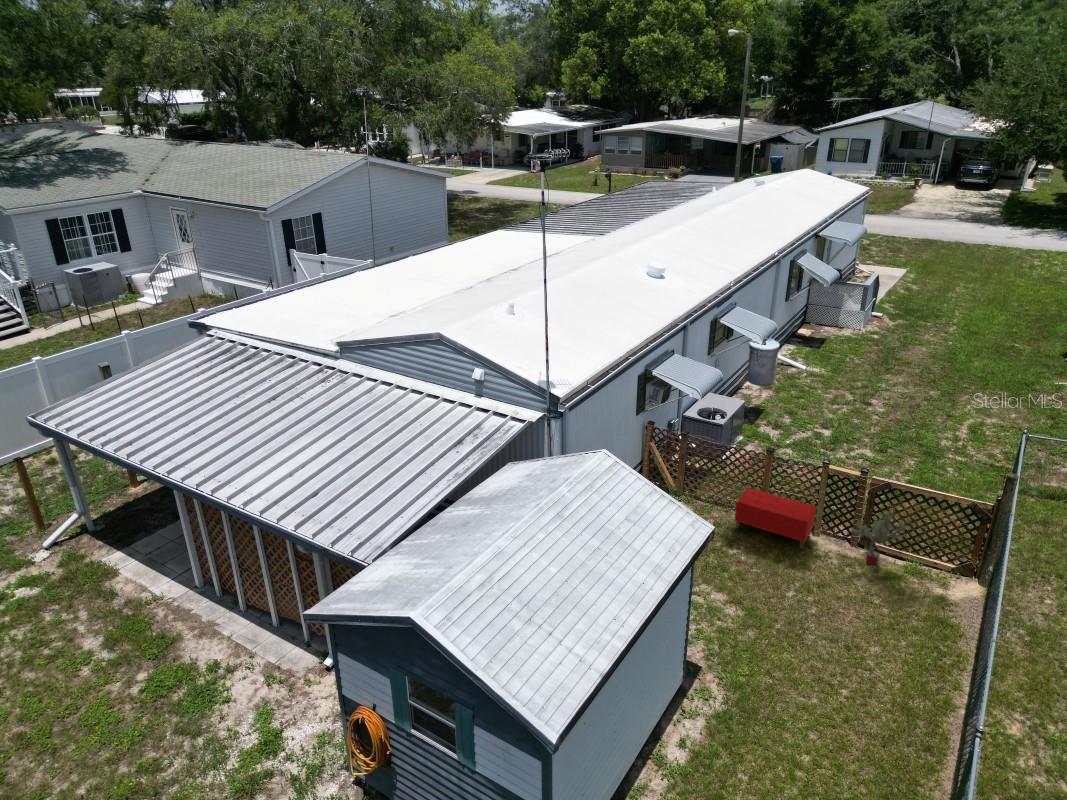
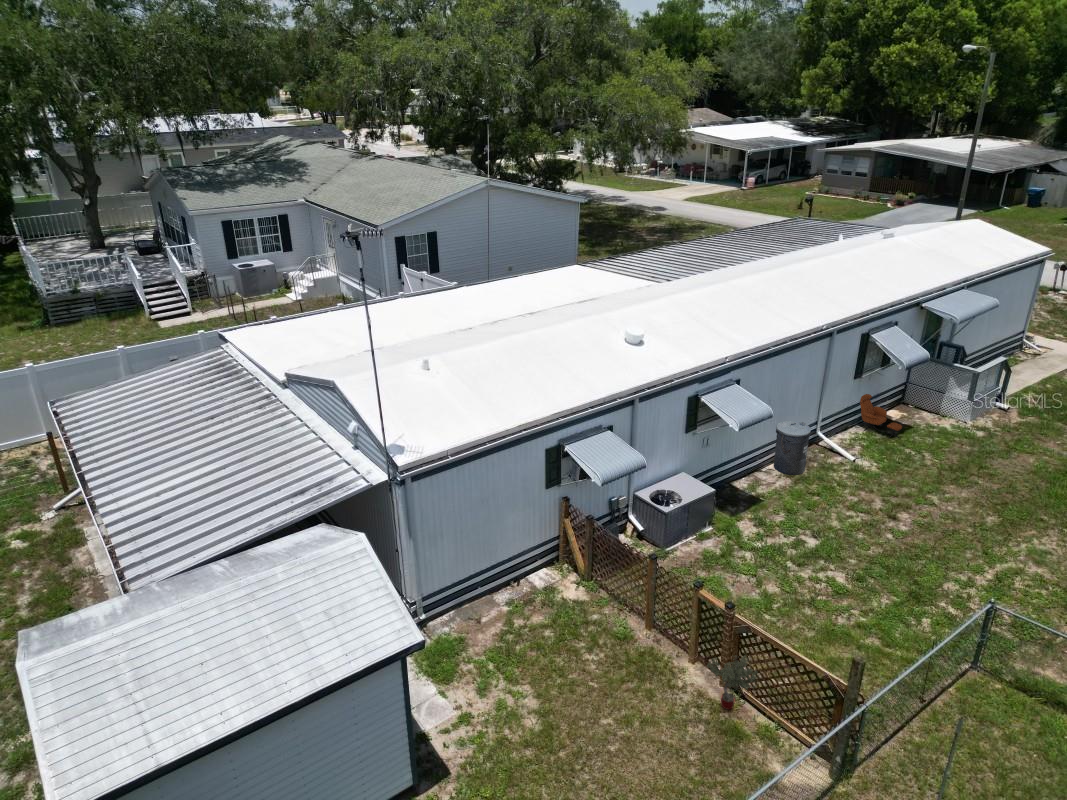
lounge chair: none [784,314,823,348] -> present [860,394,902,438]
bench: present [735,488,816,549] -> none [611,590,691,671]

